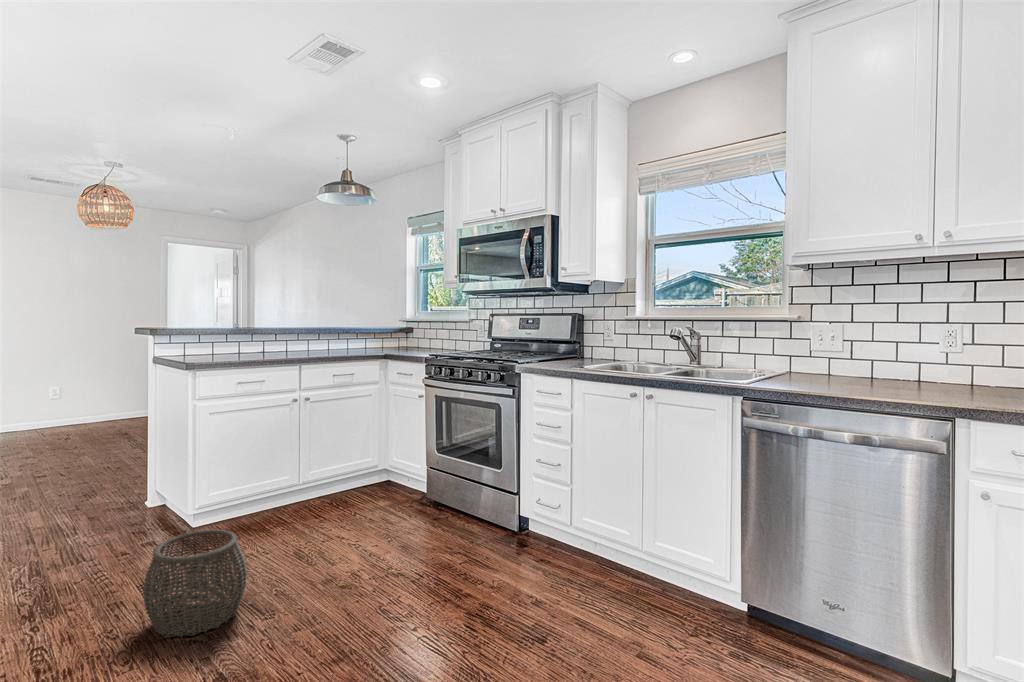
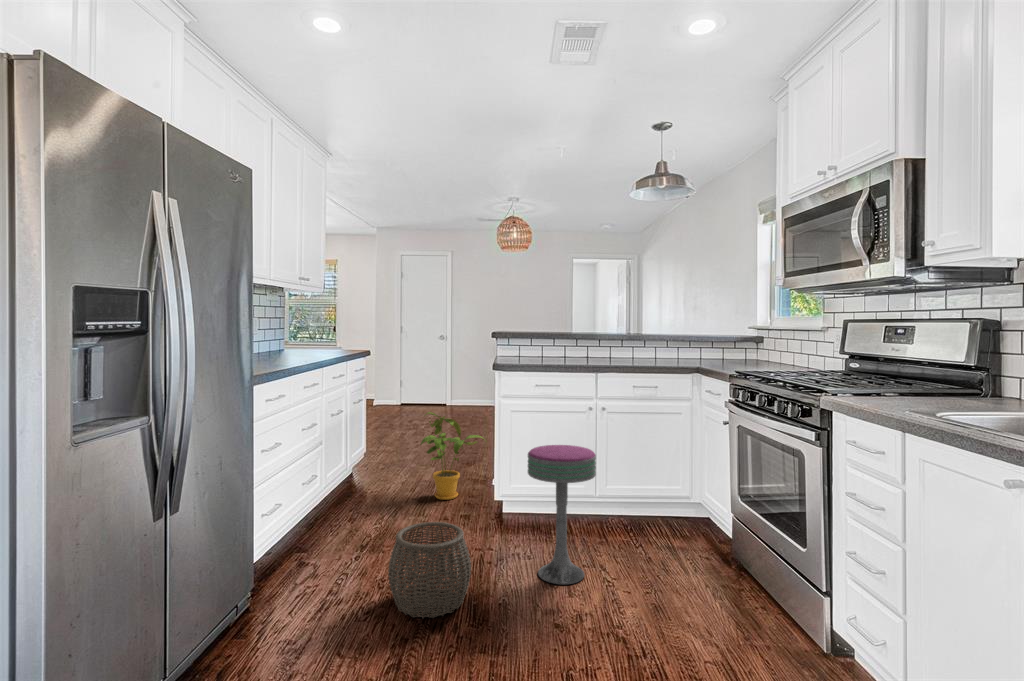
house plant: none [56,426,155,529] -> present [421,412,482,500]
bar stool: none [274,431,343,561] -> present [528,445,596,584]

